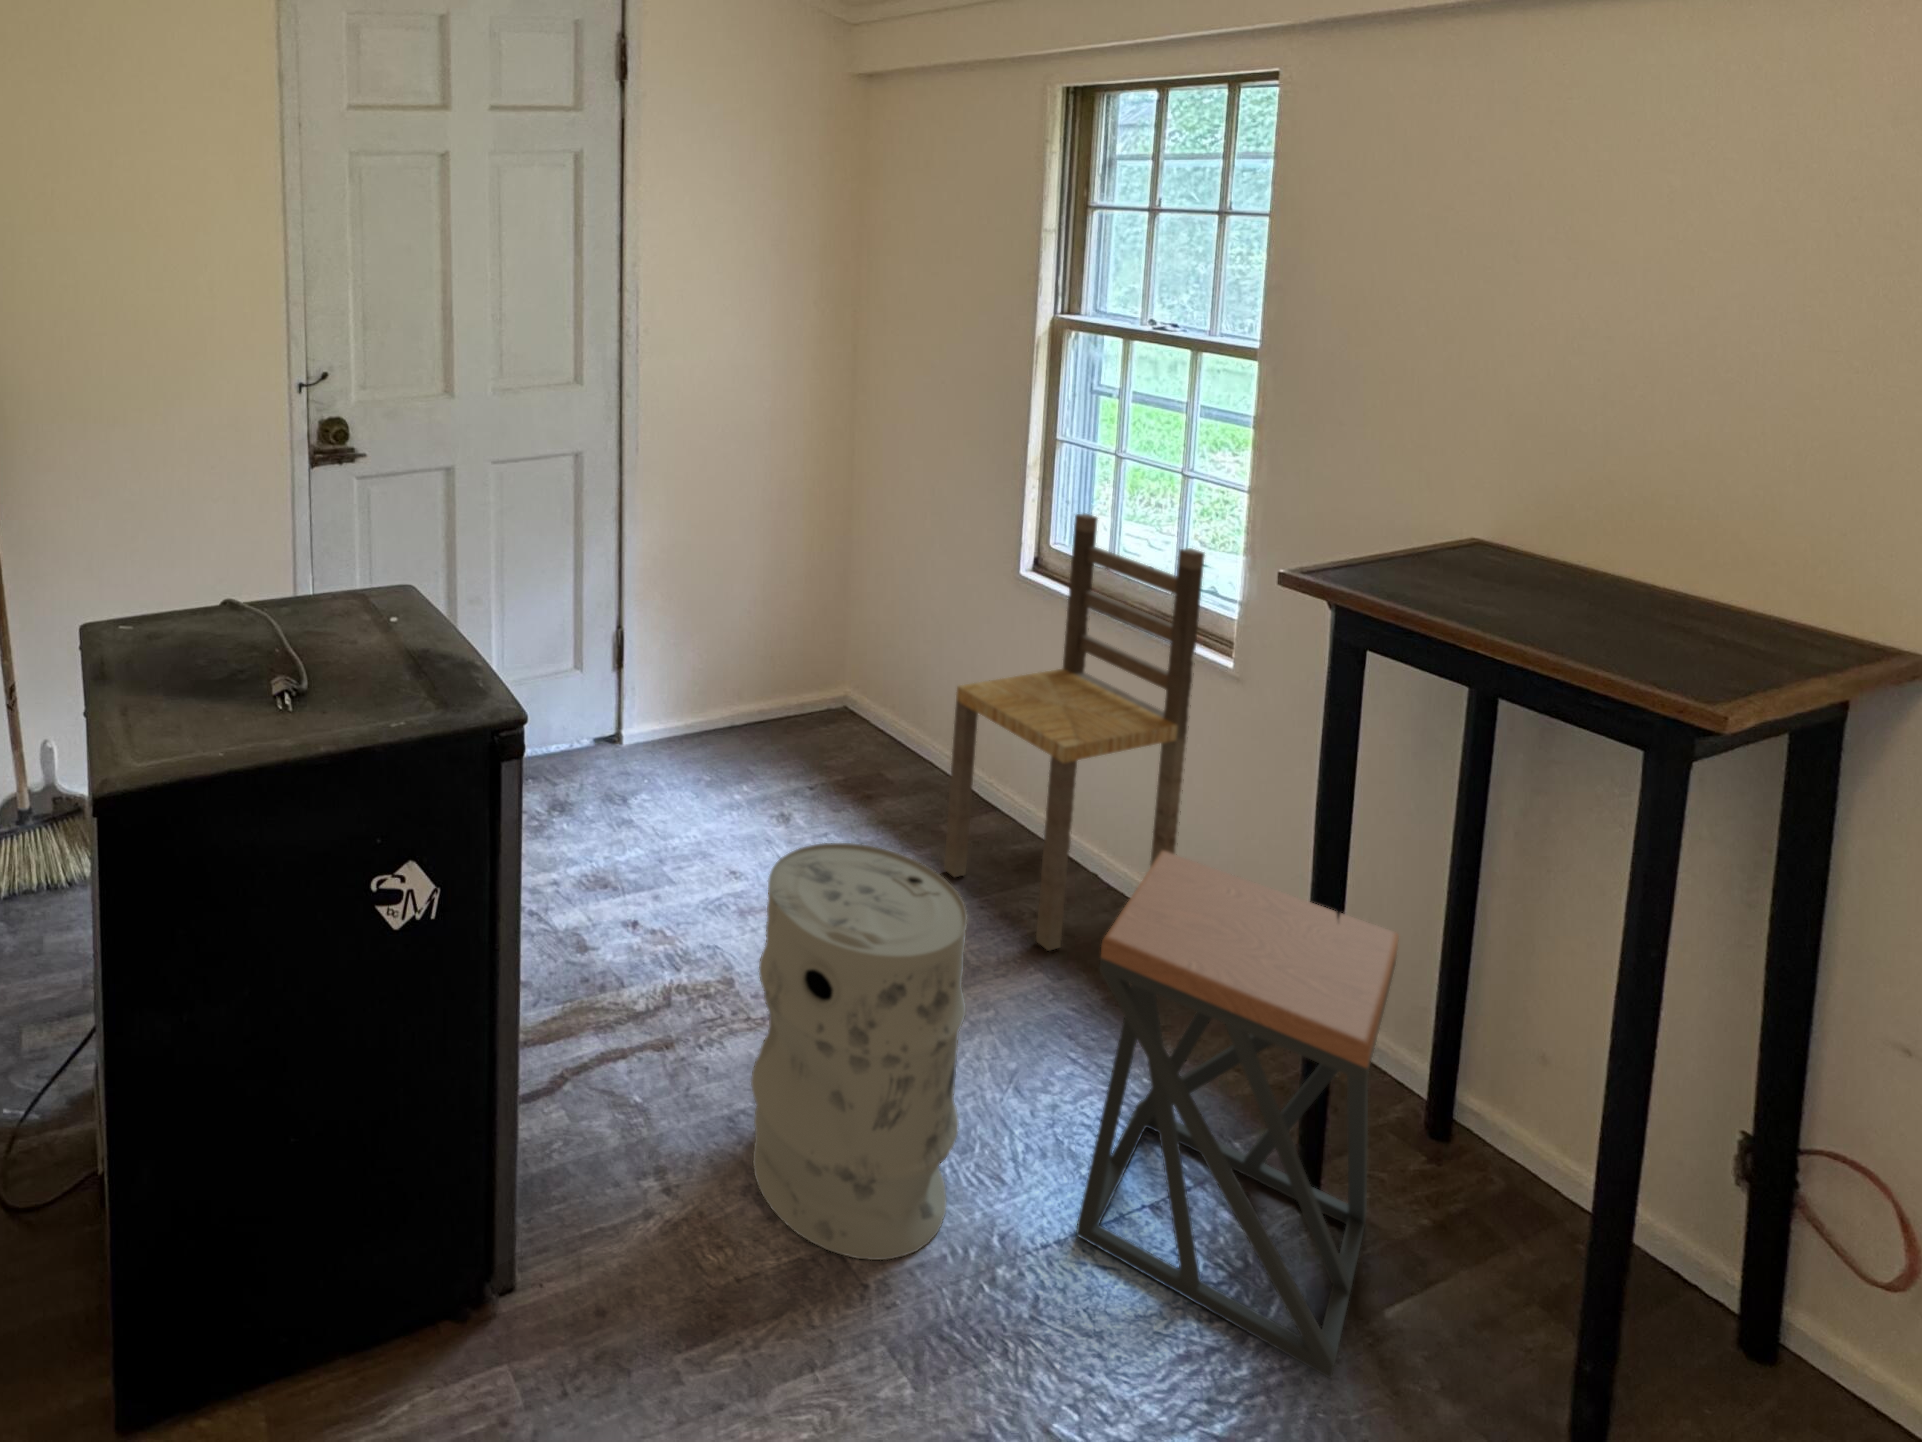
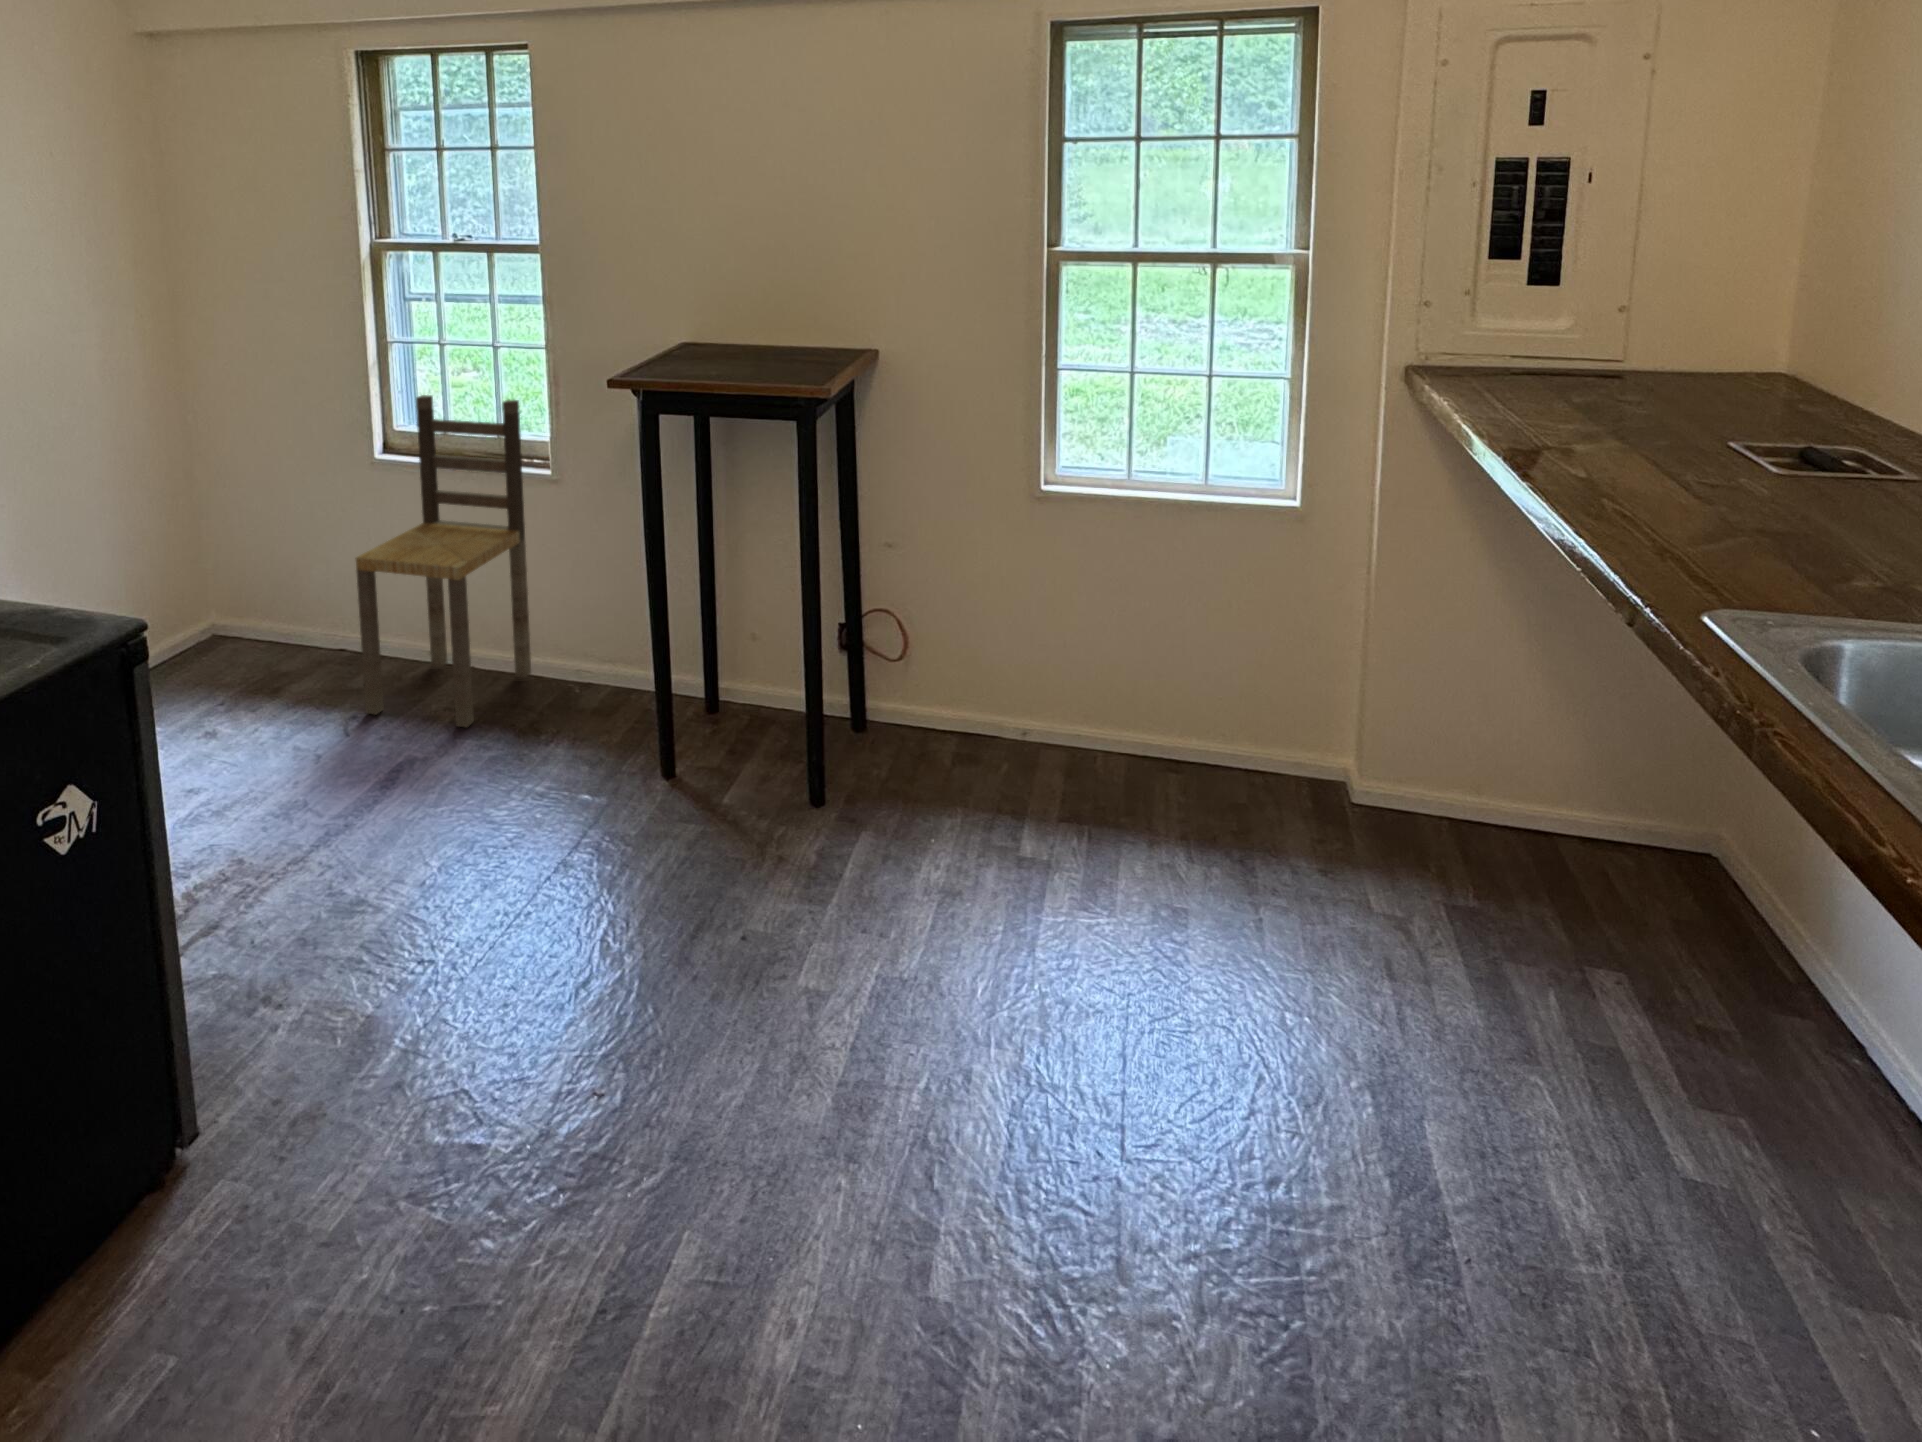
trash can: present [751,843,967,1260] -> none [314,663,486,970]
stool: present [1076,851,1399,1378] -> none [557,585,717,863]

